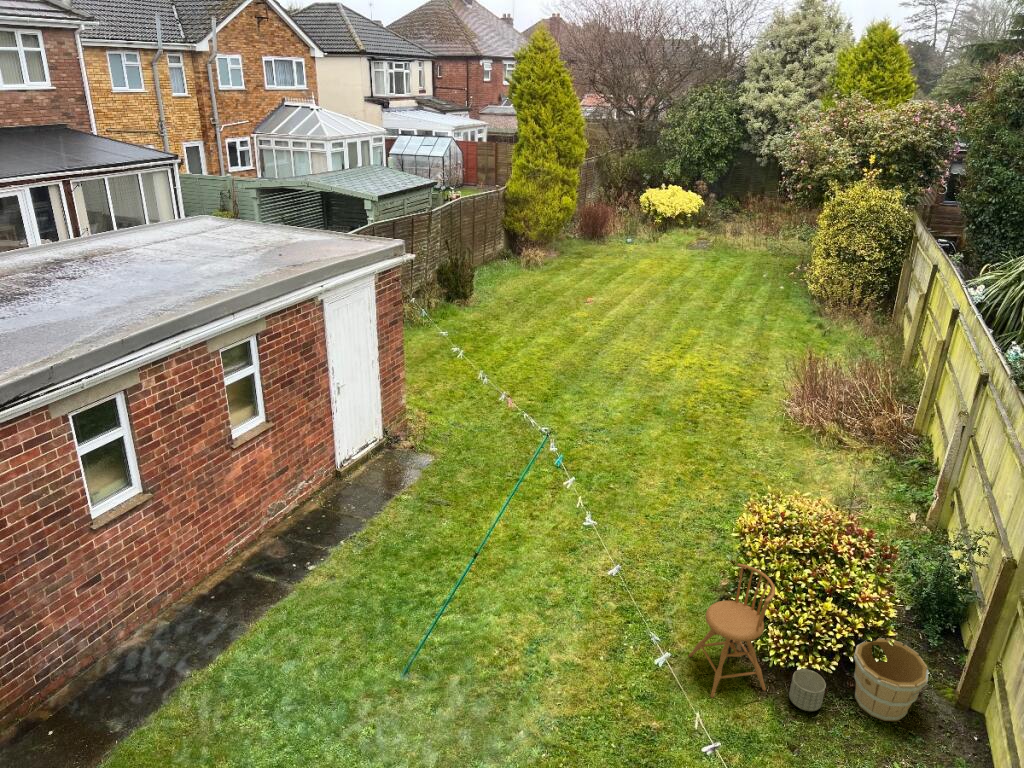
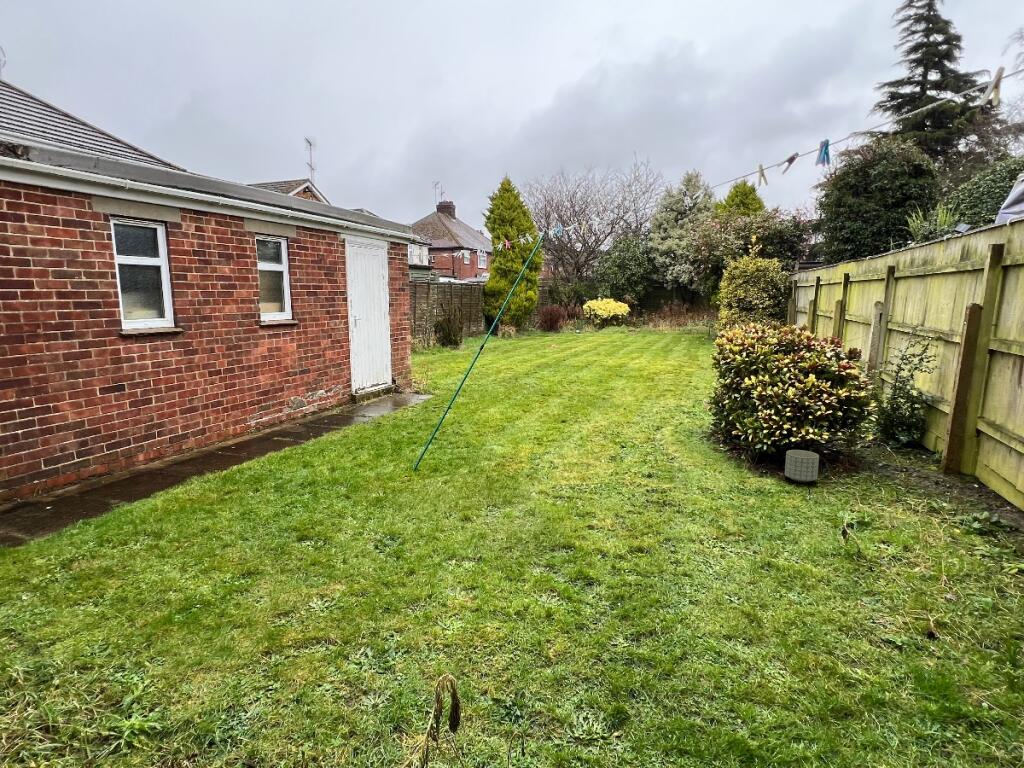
chair: present [688,564,775,698] -> none [683,365,762,480]
wooden bucket: present [854,638,928,721] -> none [838,422,913,486]

